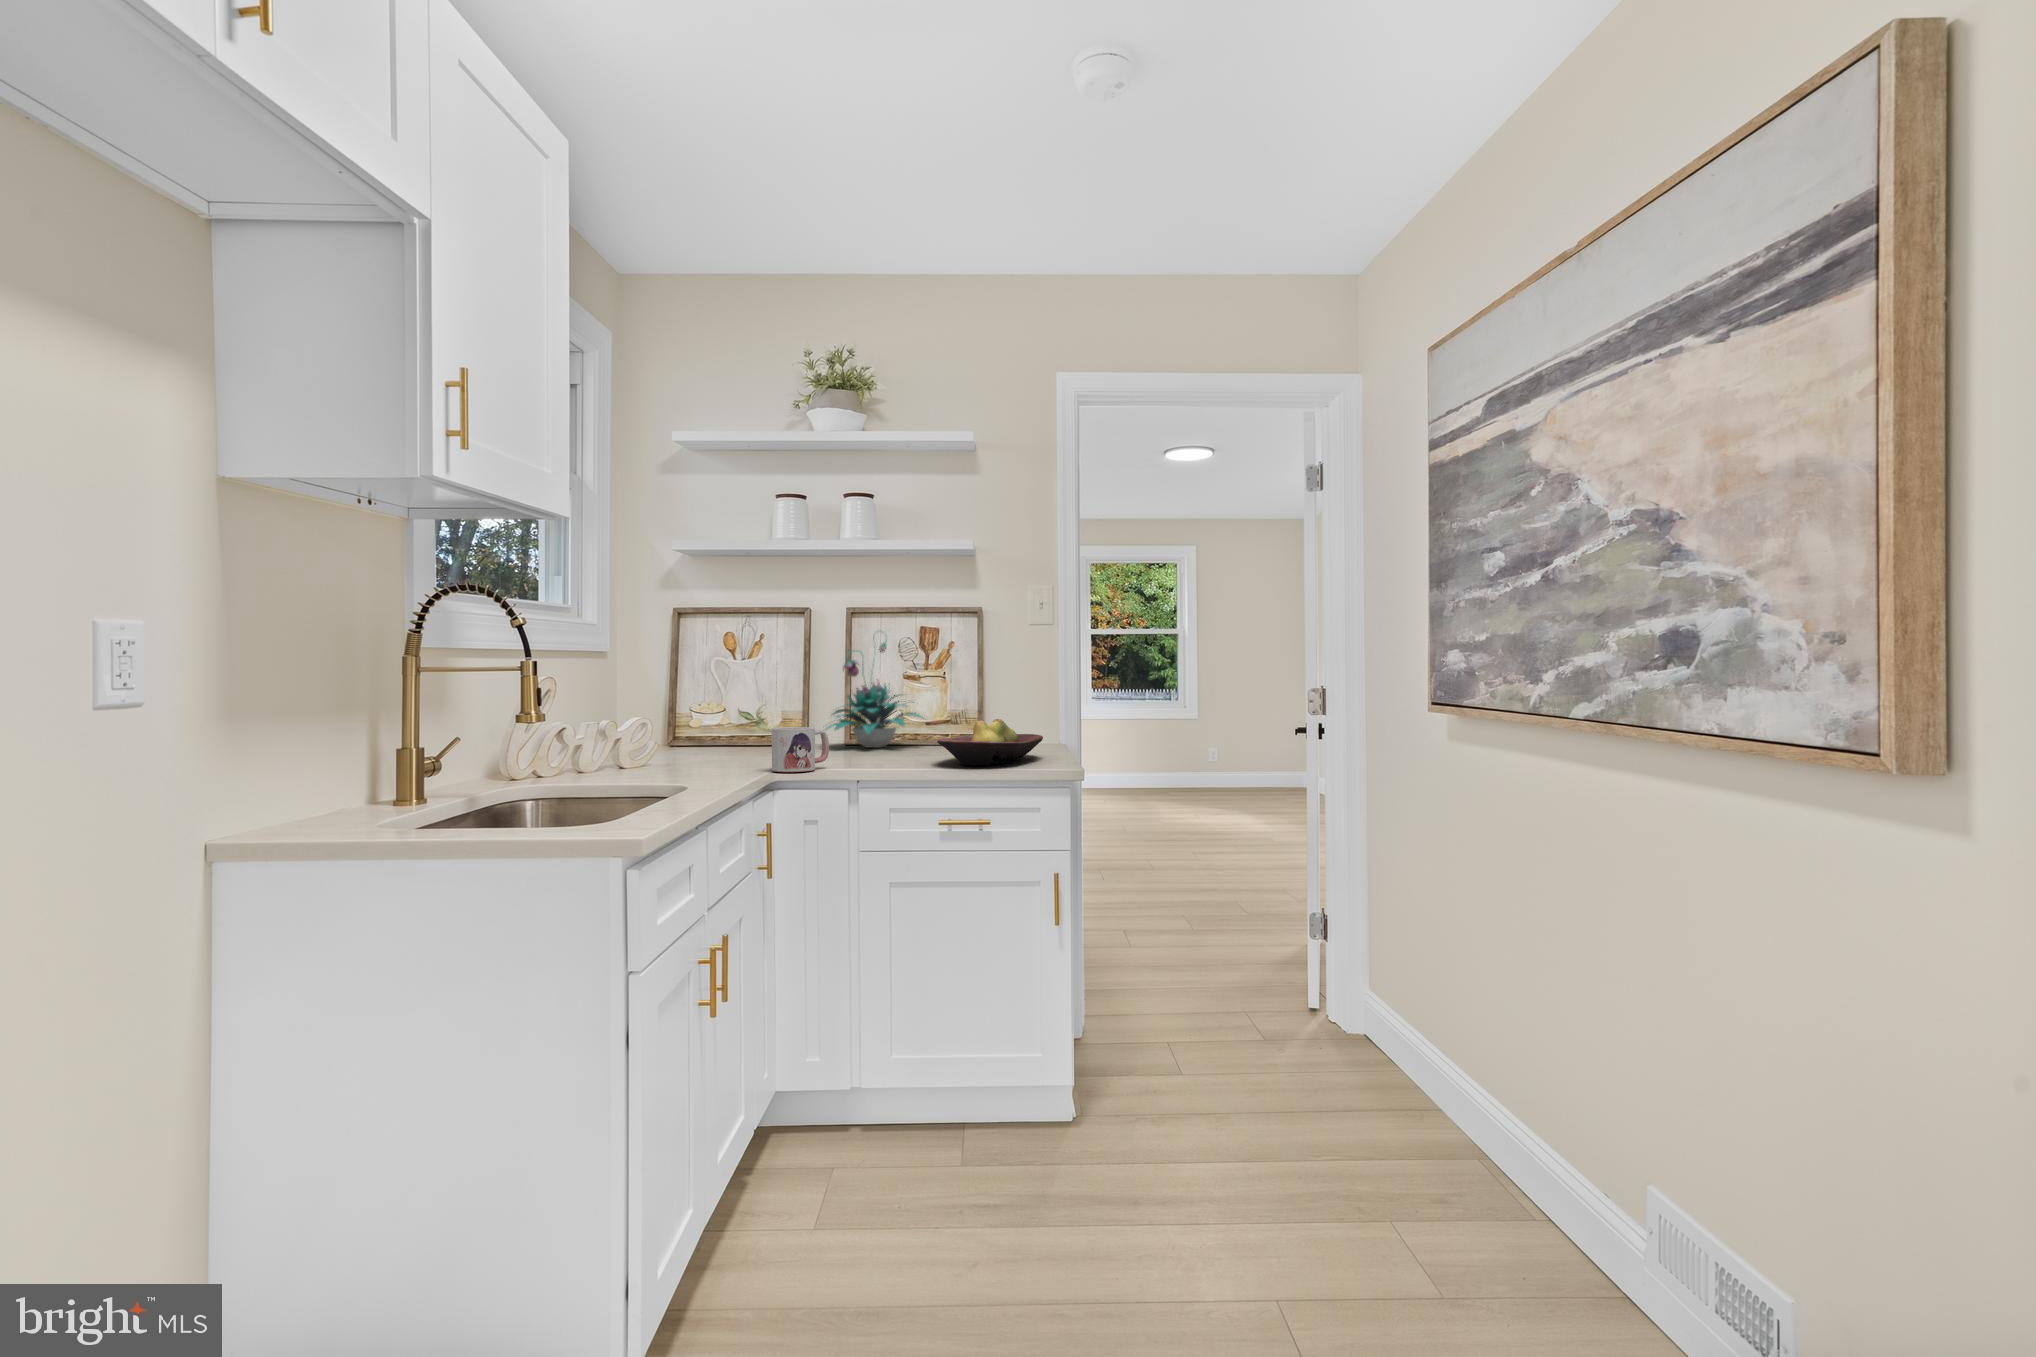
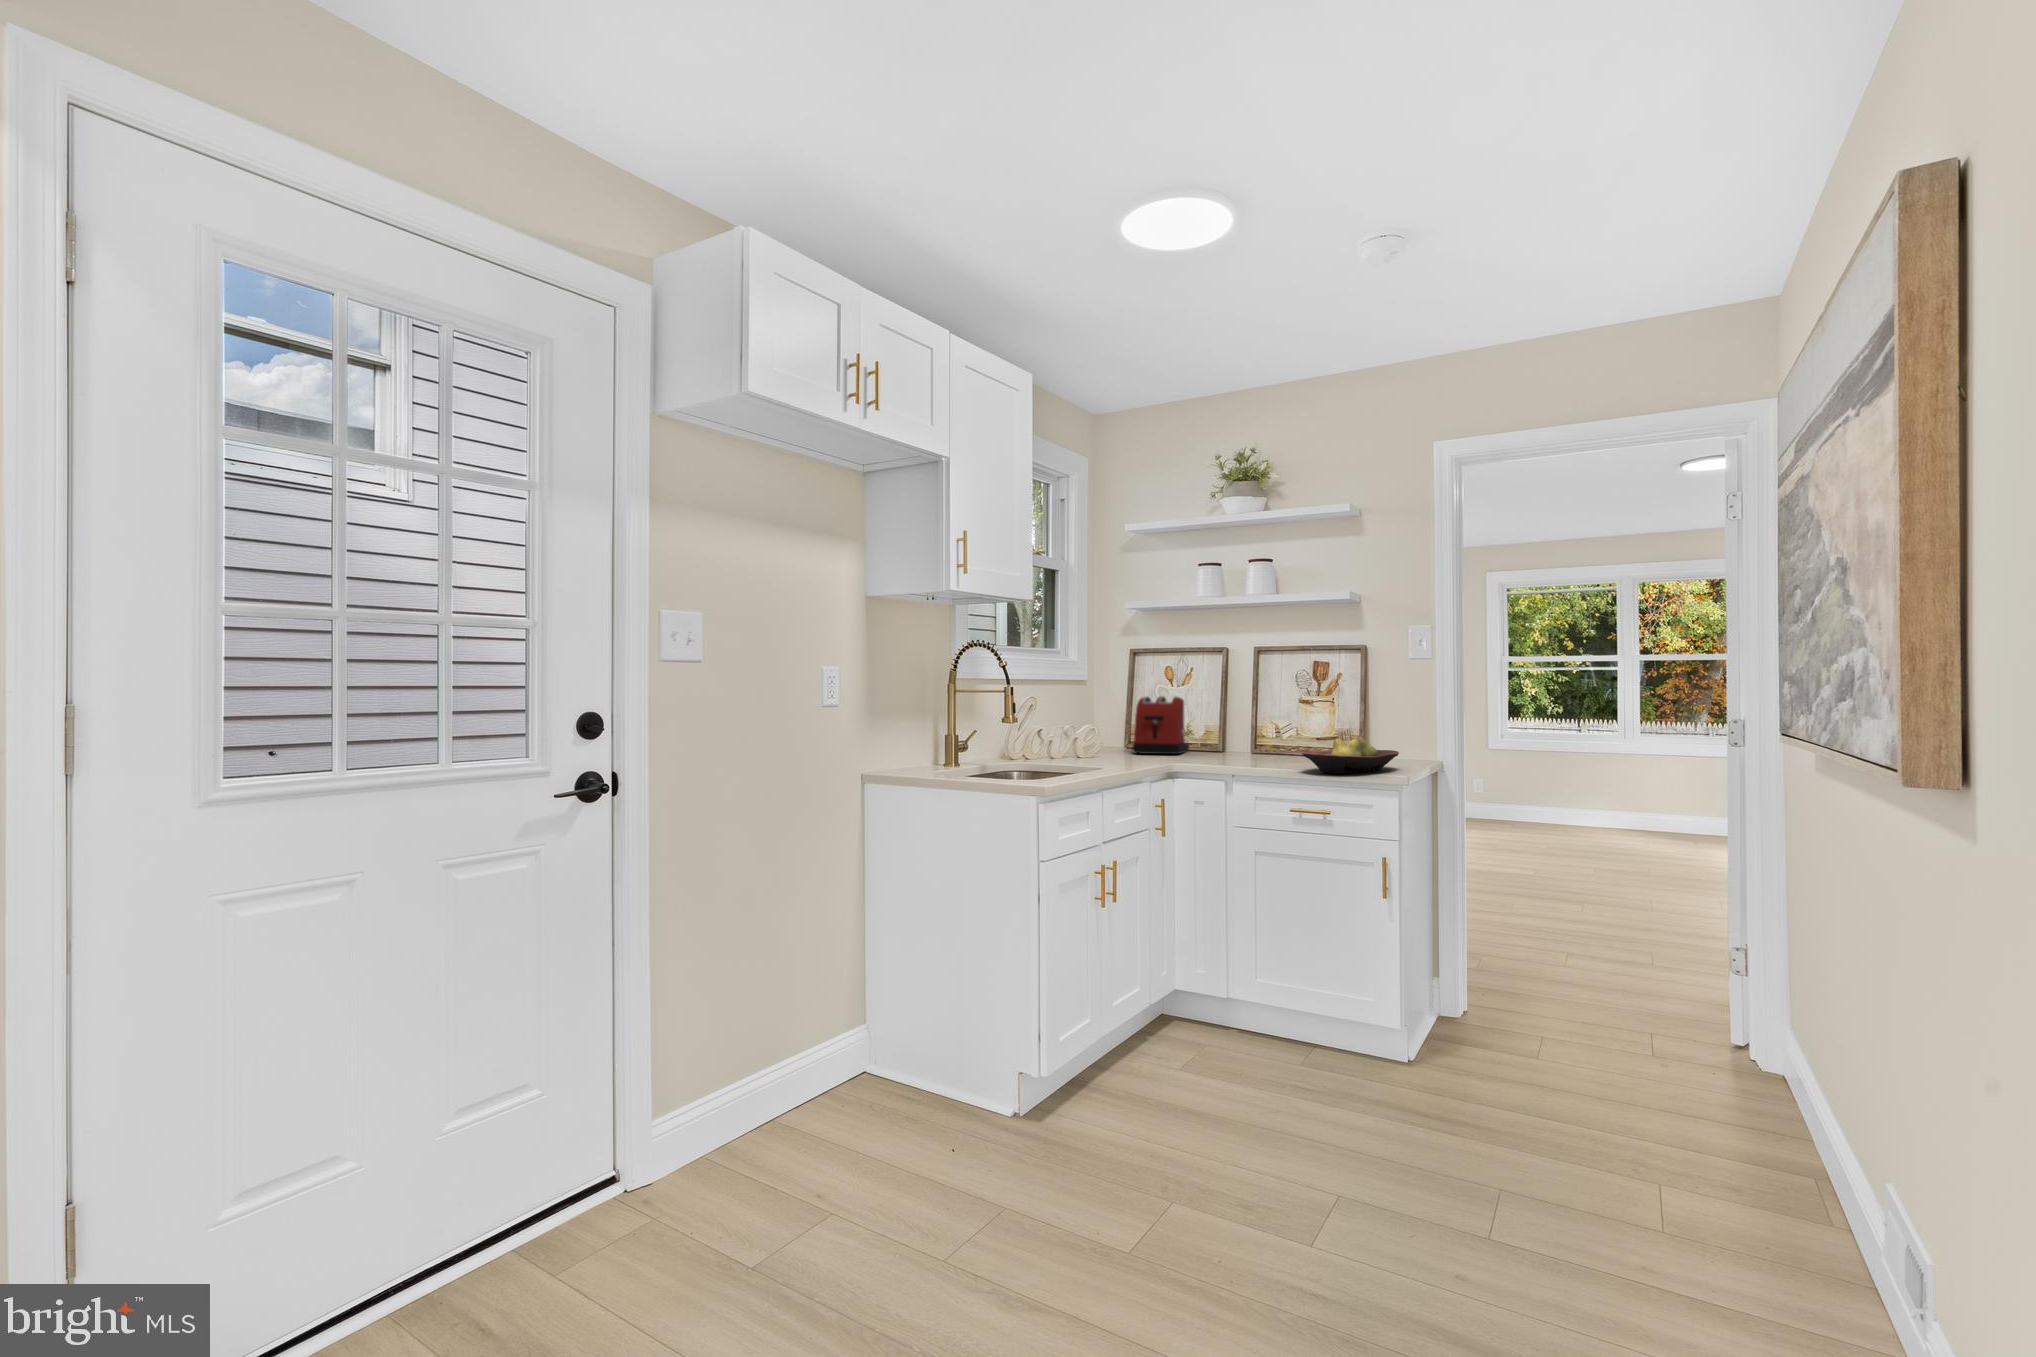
plant: present [826,640,923,747] -> none [1231,664,1320,757]
toaster: none [683,673,756,751] -> present [1132,696,1189,754]
mug: present [772,727,829,772] -> none [1178,739,1220,771]

